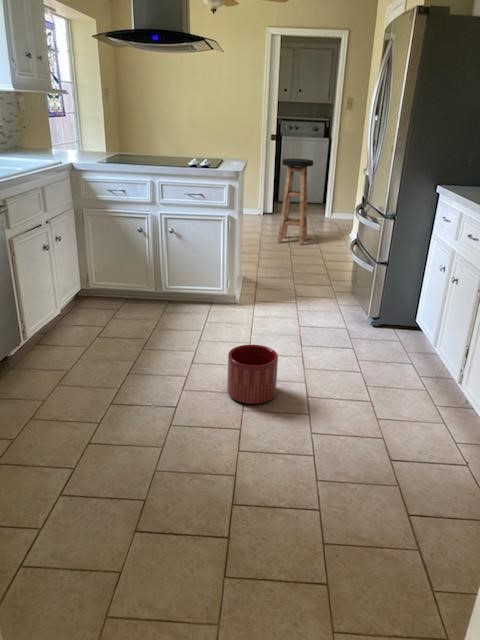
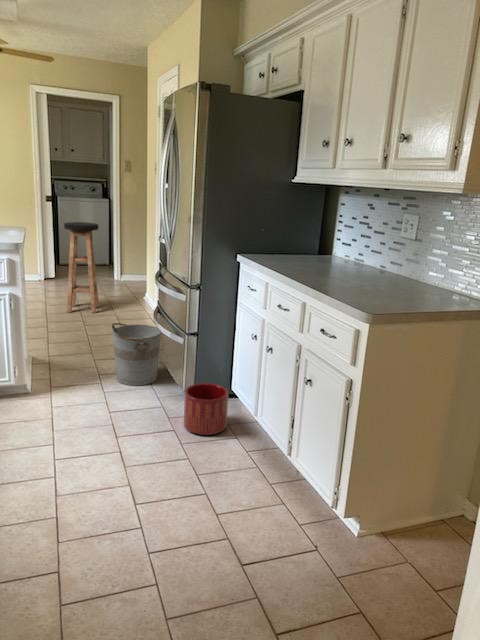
bucket: none [311,250,356,309] -> present [112,323,161,385]
planter: present [227,345,278,404] -> present [184,383,228,435]

